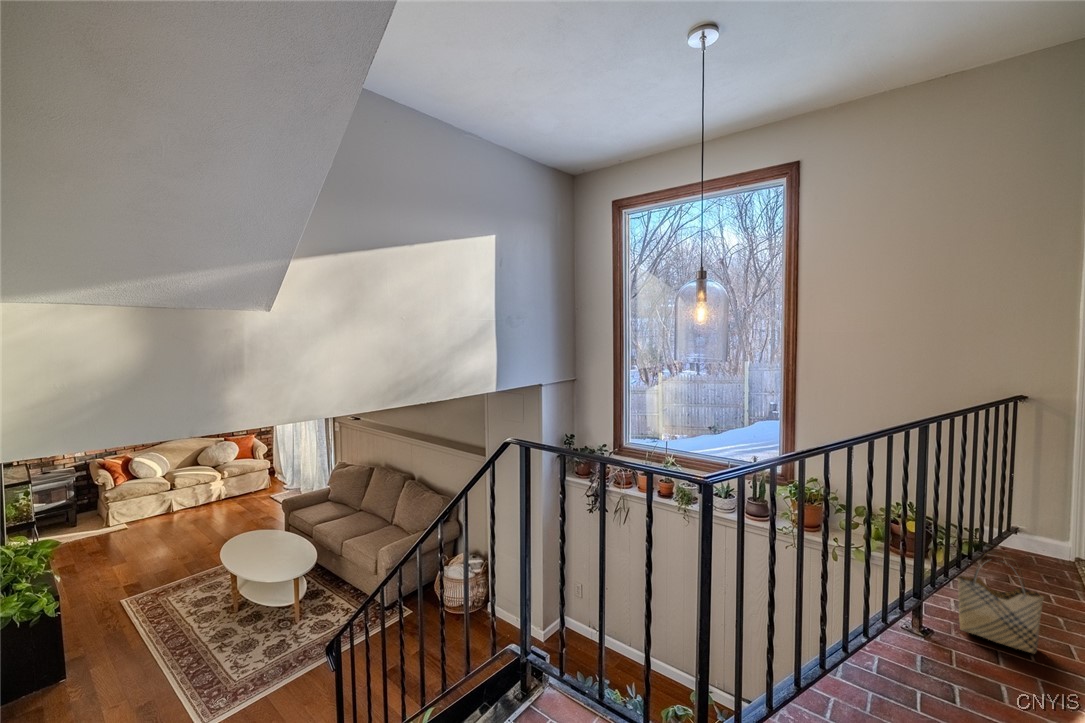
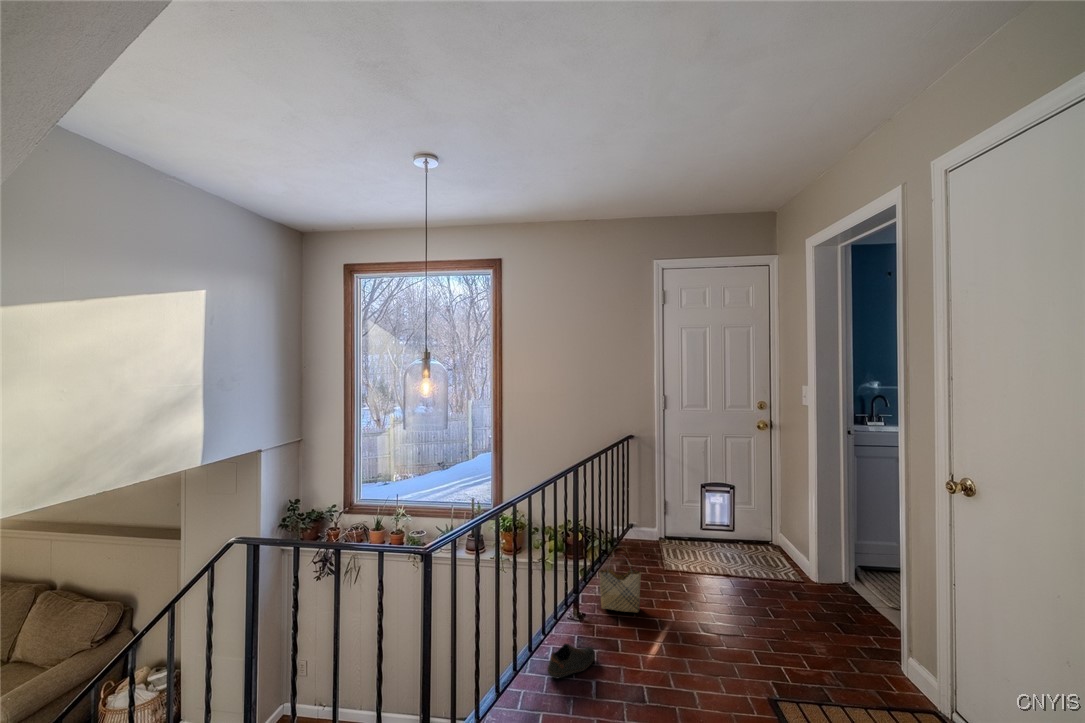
shoe: none [869,657,952,703] -> present [548,644,595,678]

